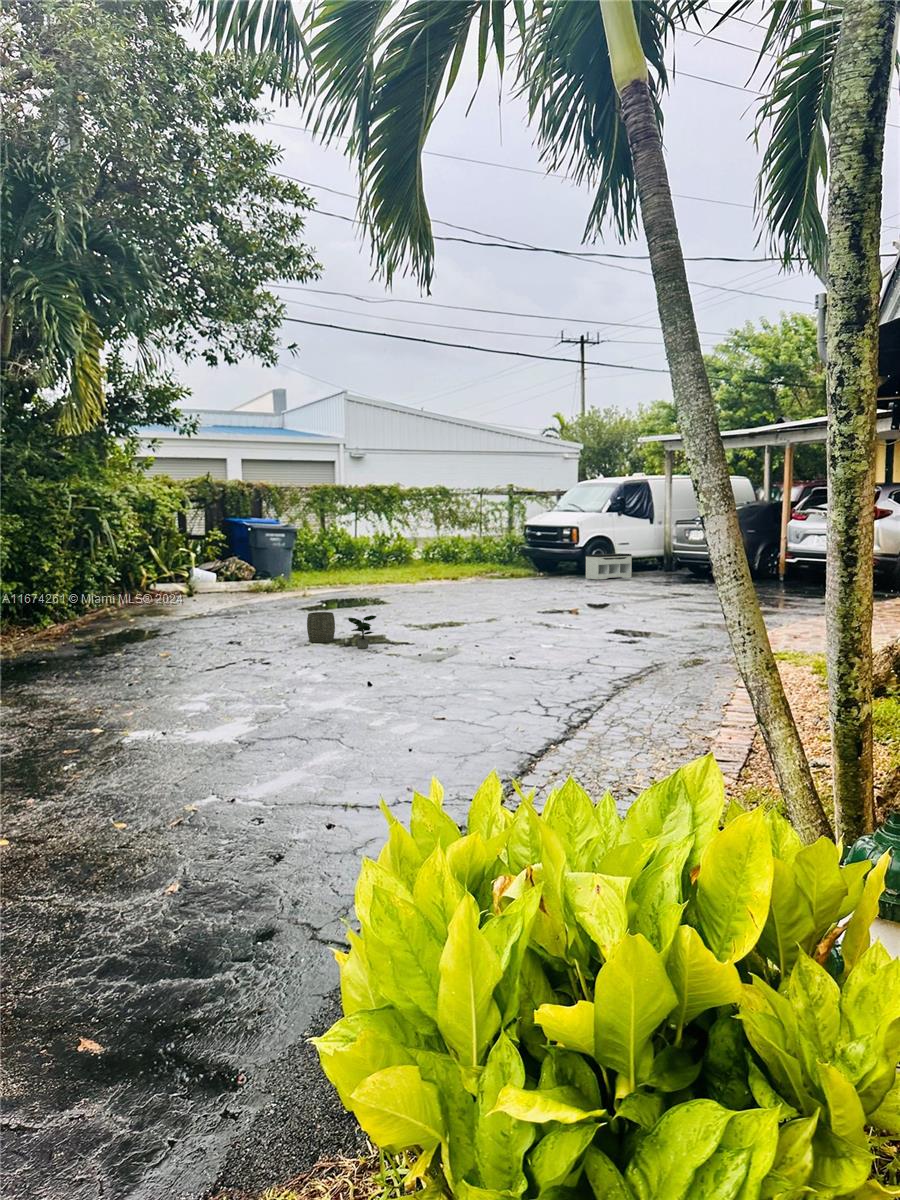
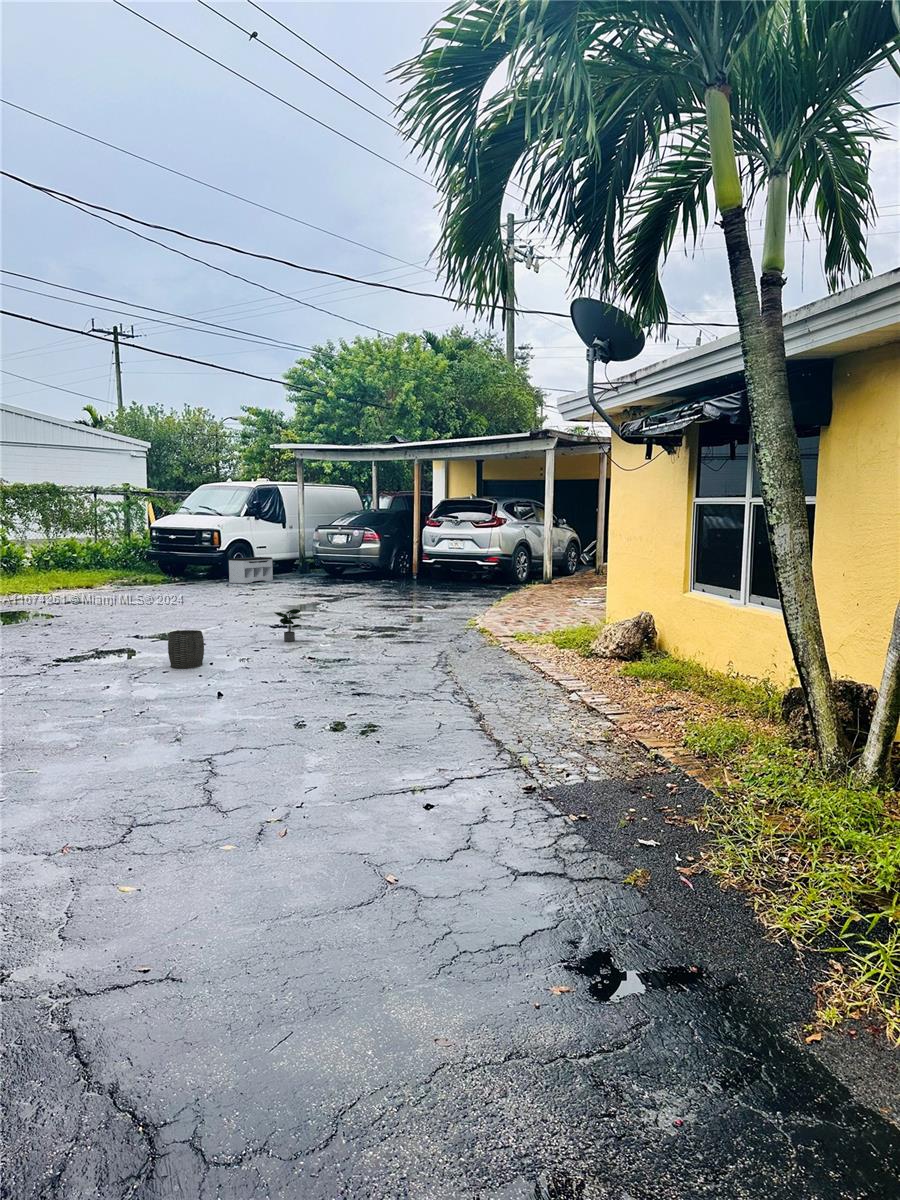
woven basket: present [307,612,335,642] -> present [168,630,204,668]
potted plant: present [348,615,376,649] -> present [275,609,301,642]

